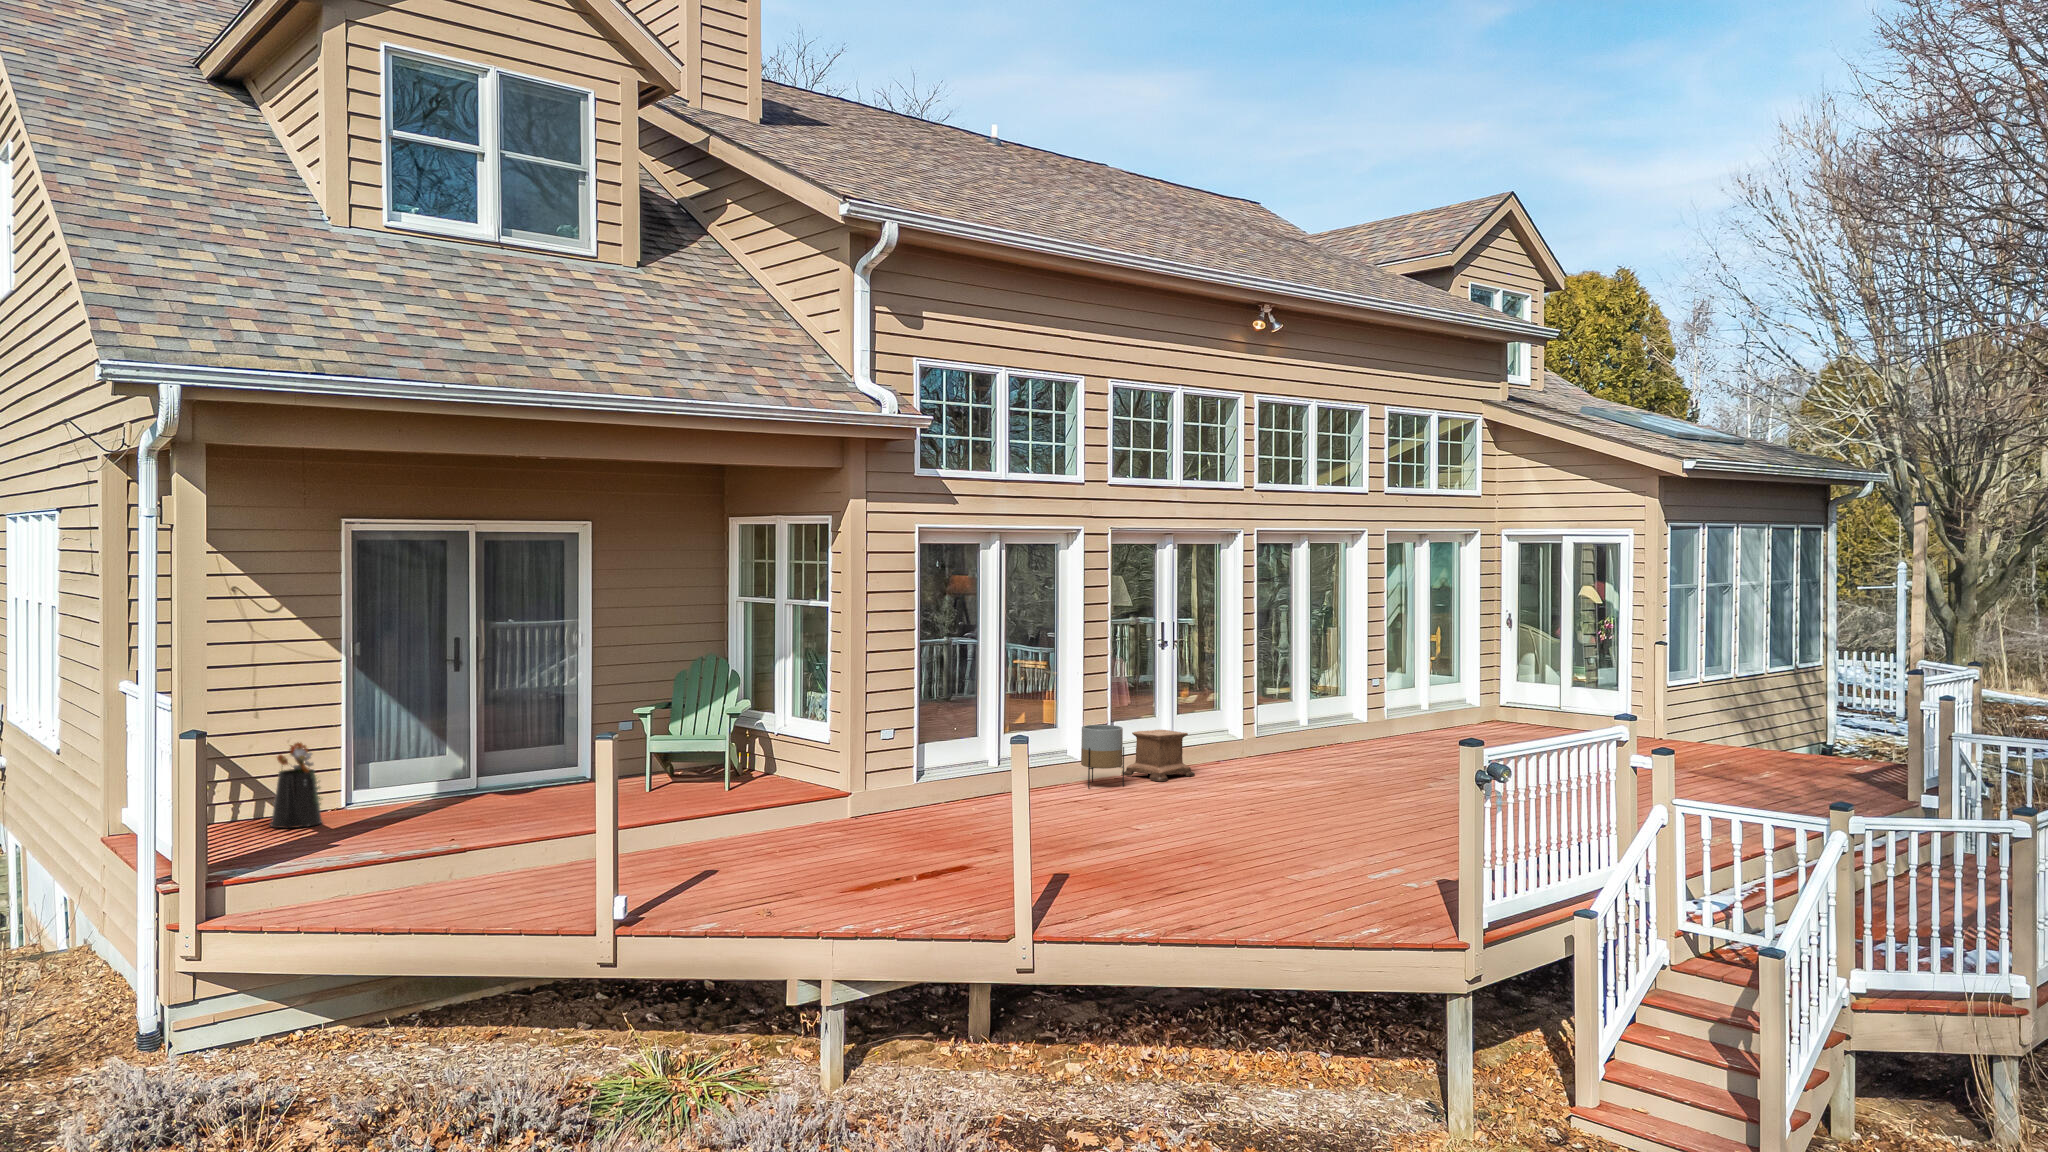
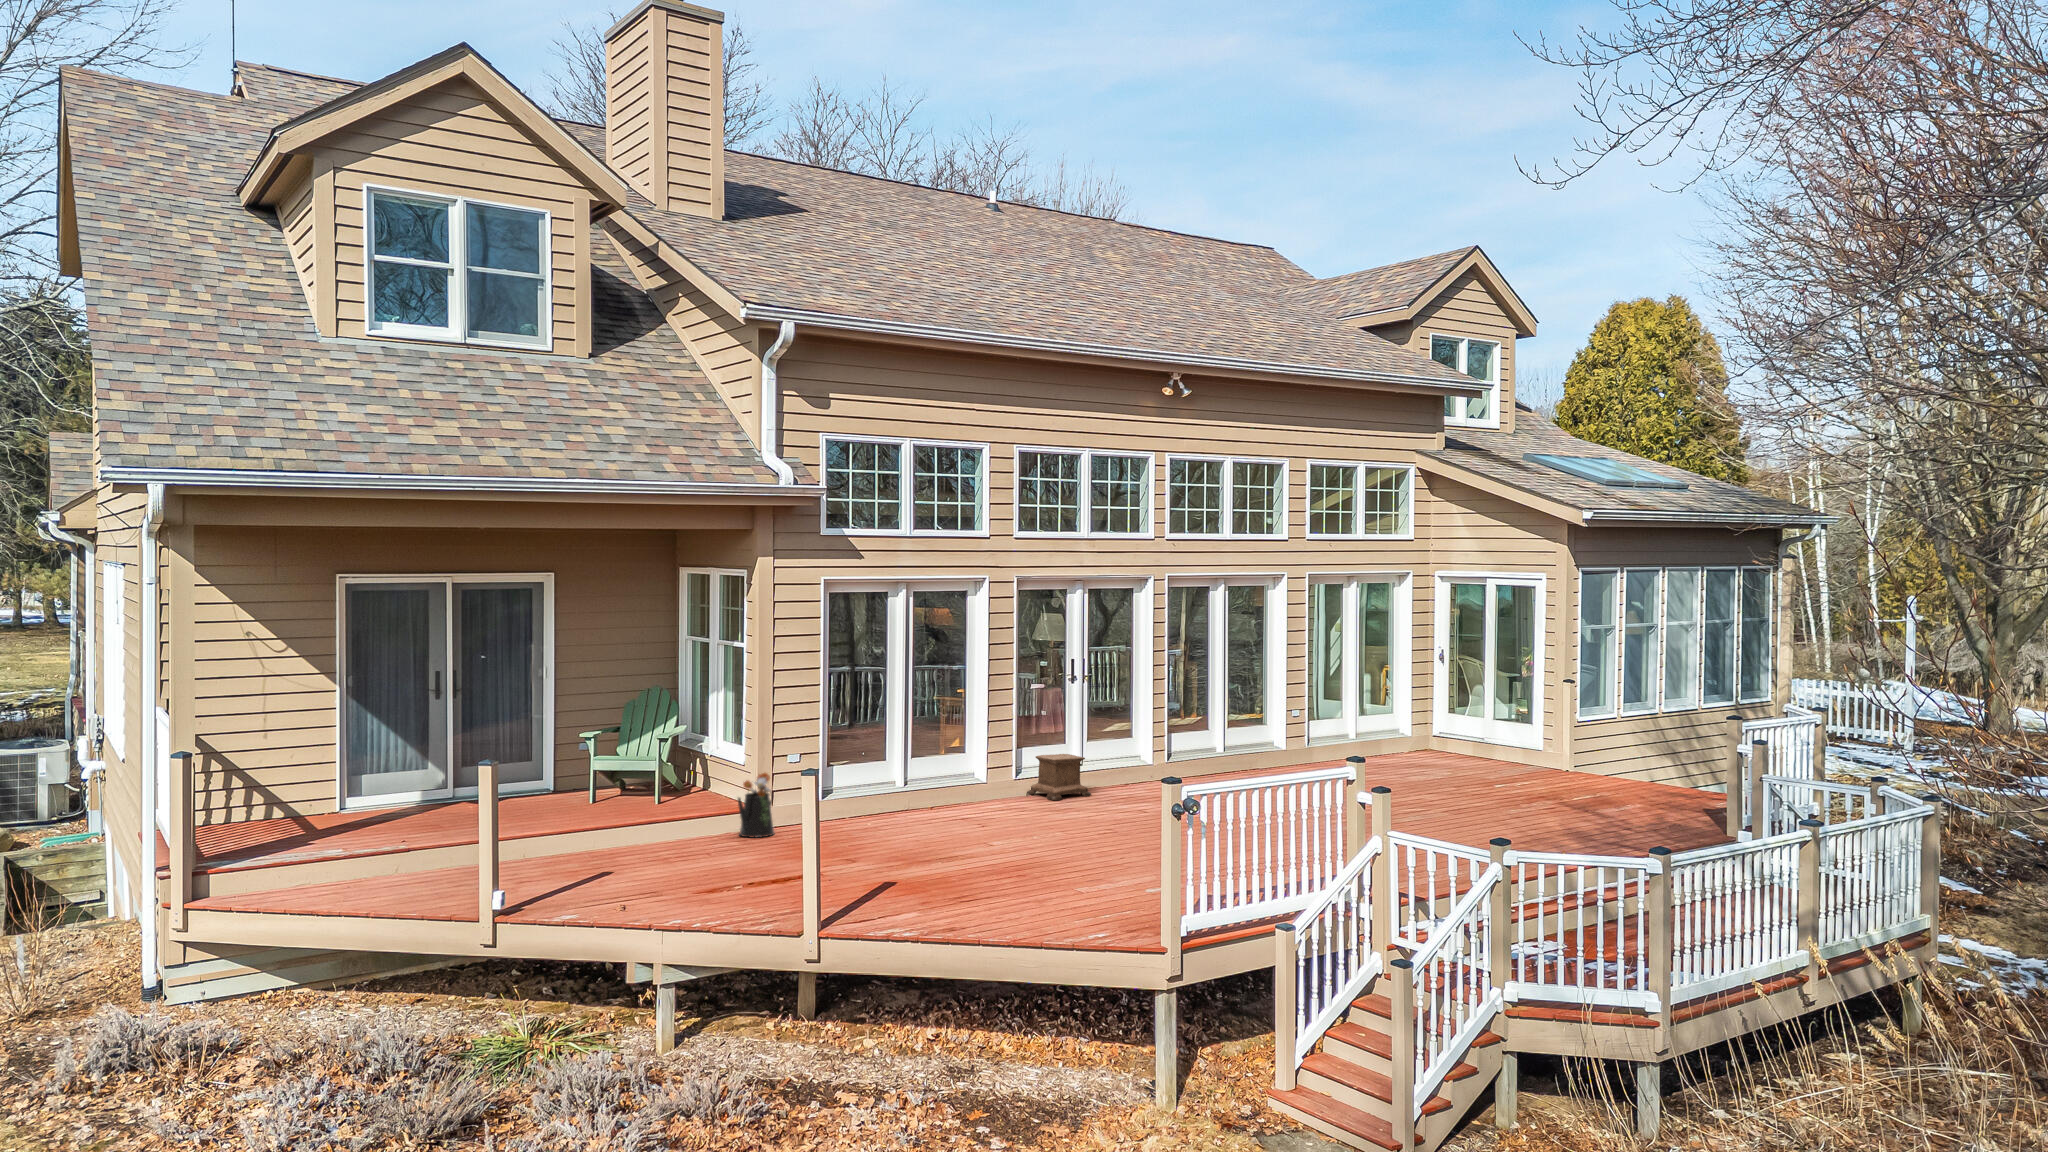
planter: present [1081,725,1124,788] -> none [981,749,1018,806]
watering can: present [270,742,322,828] -> present [738,773,774,837]

